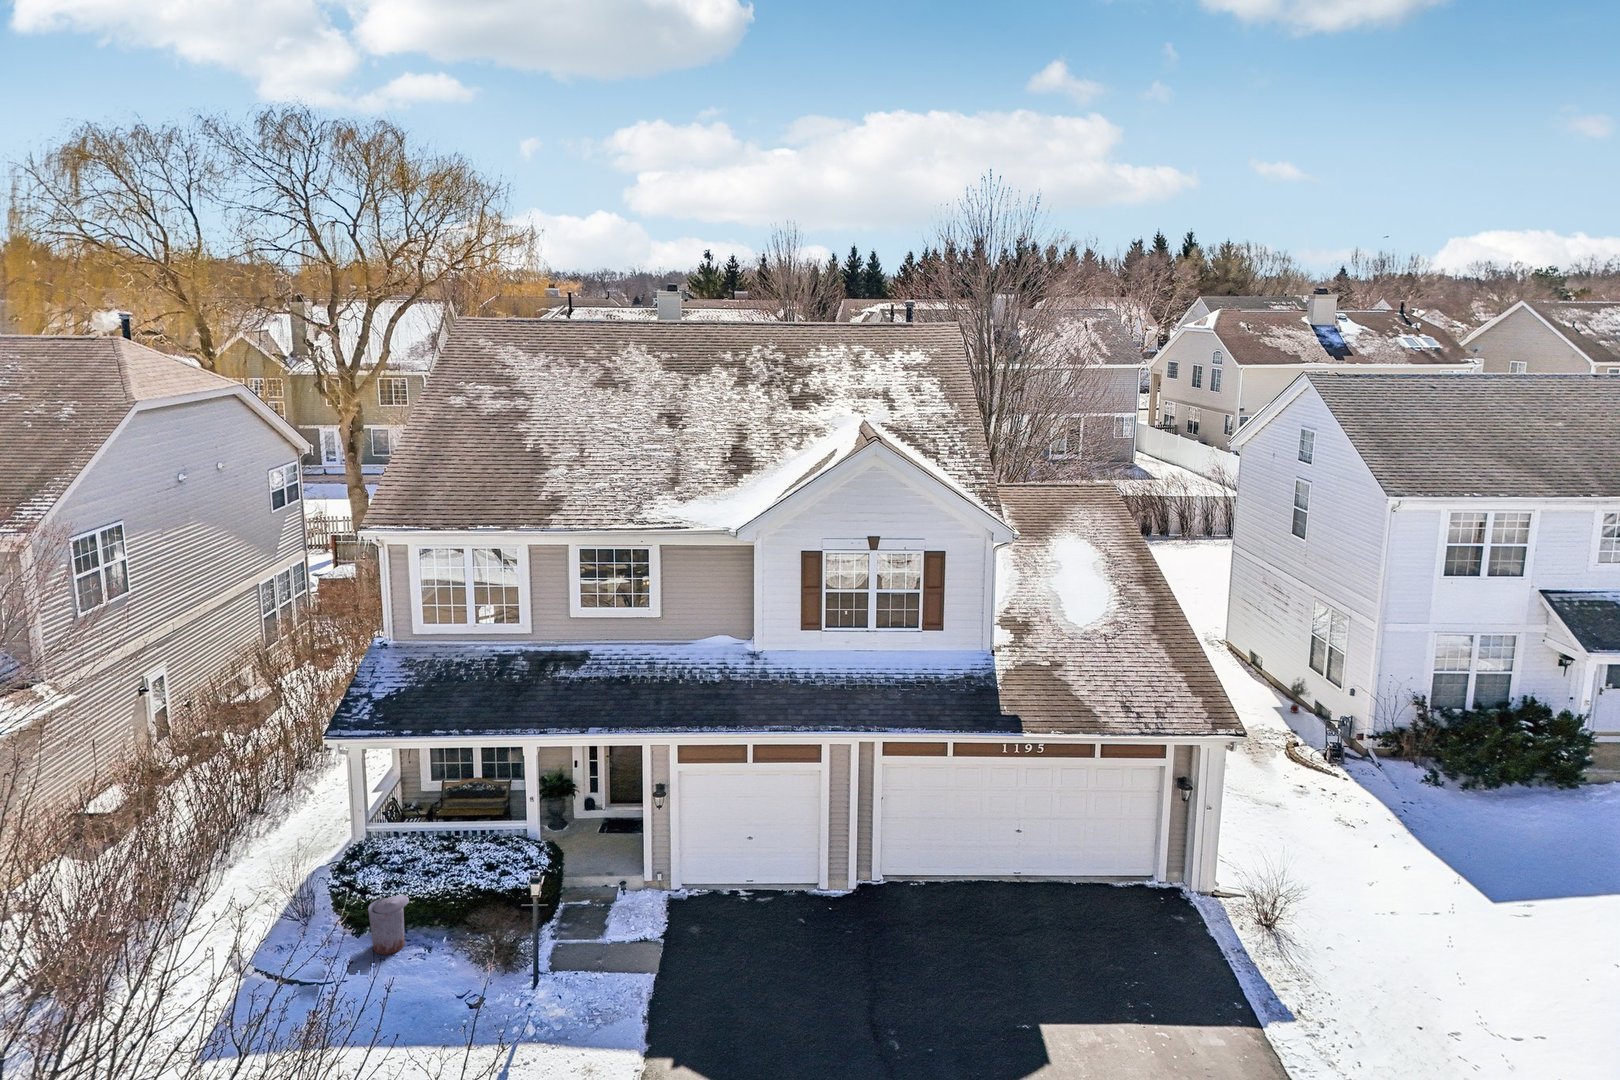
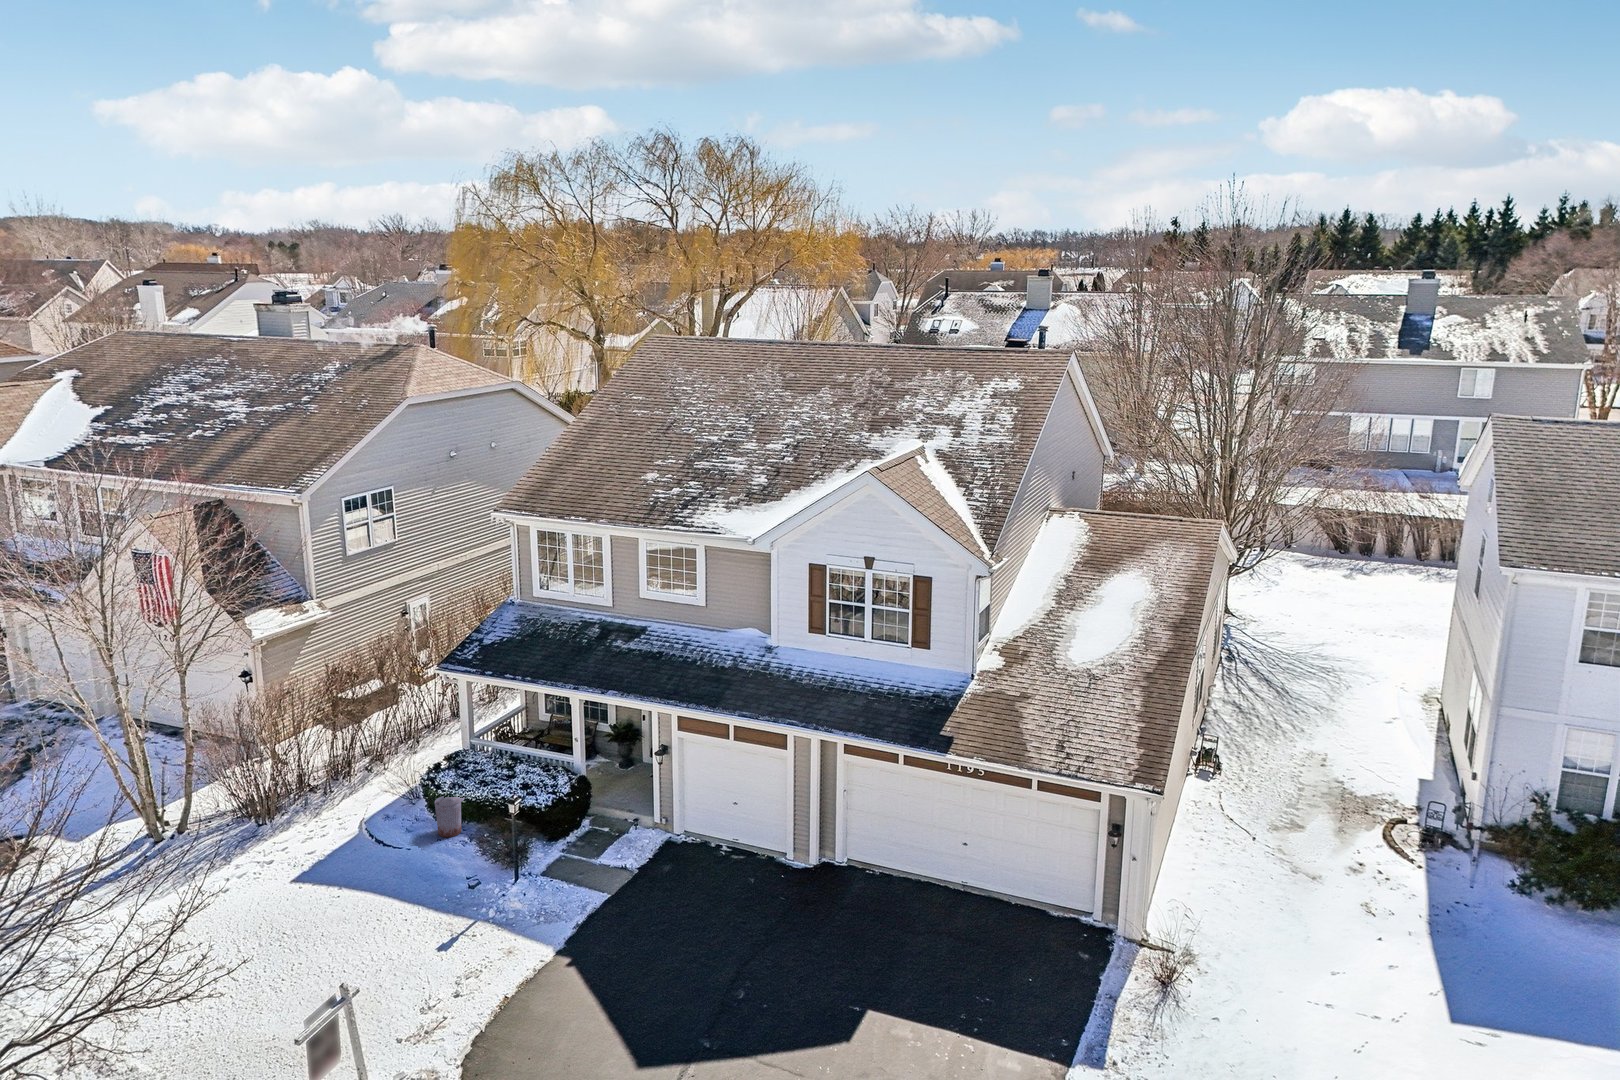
potted tree: present [1291,679,1309,713] -> none [1420,752,1445,791]

